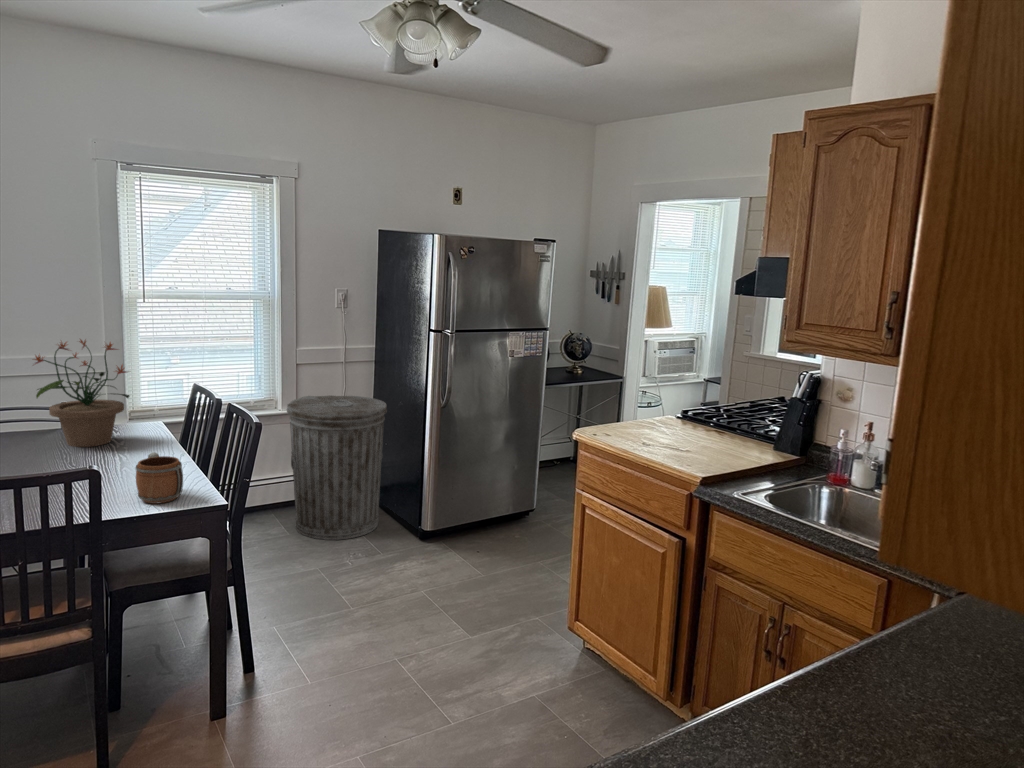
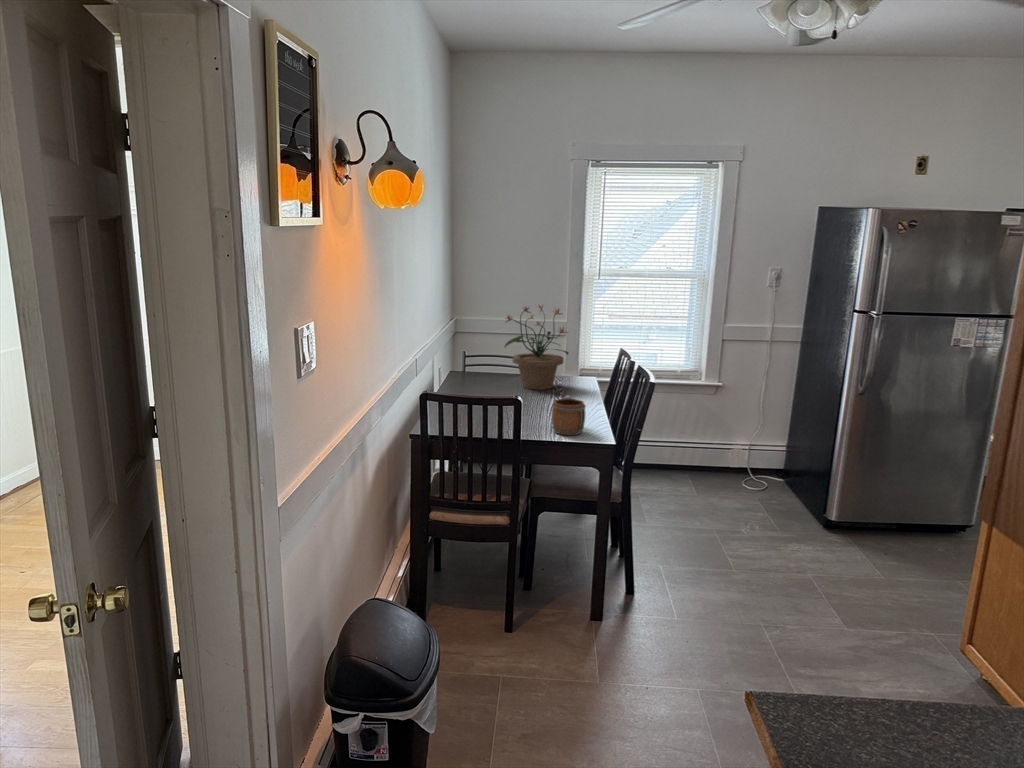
trash can: present [287,396,387,540] -> none [704,370,805,512]

